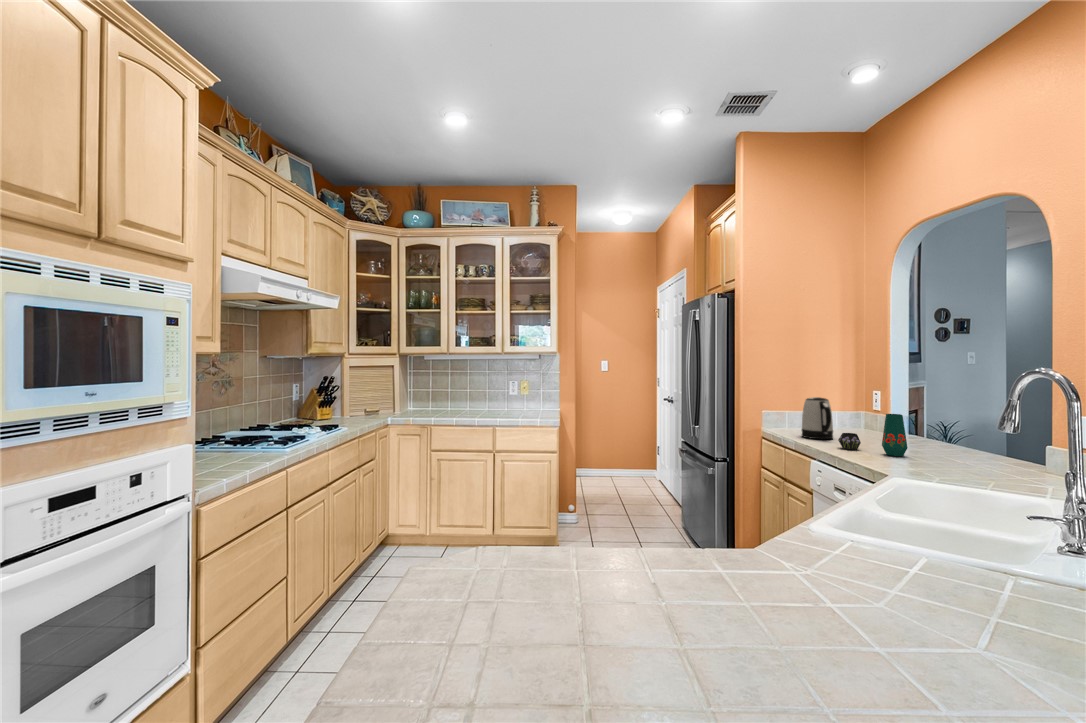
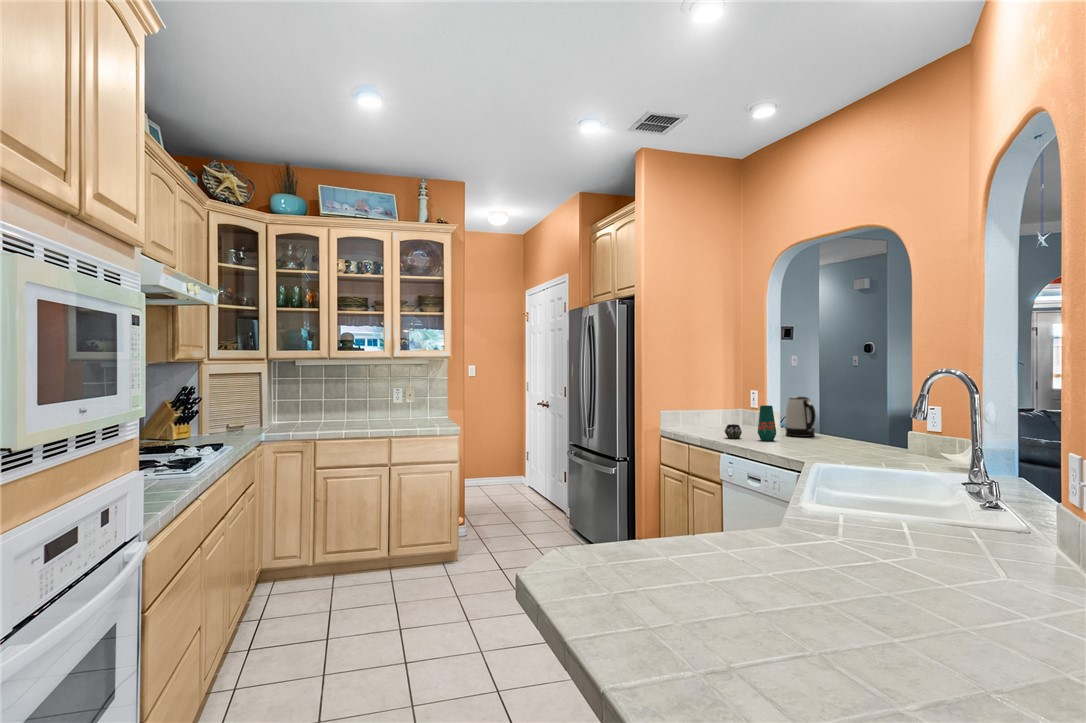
kettle: present [802,397,833,439] -> present [786,396,816,437]

